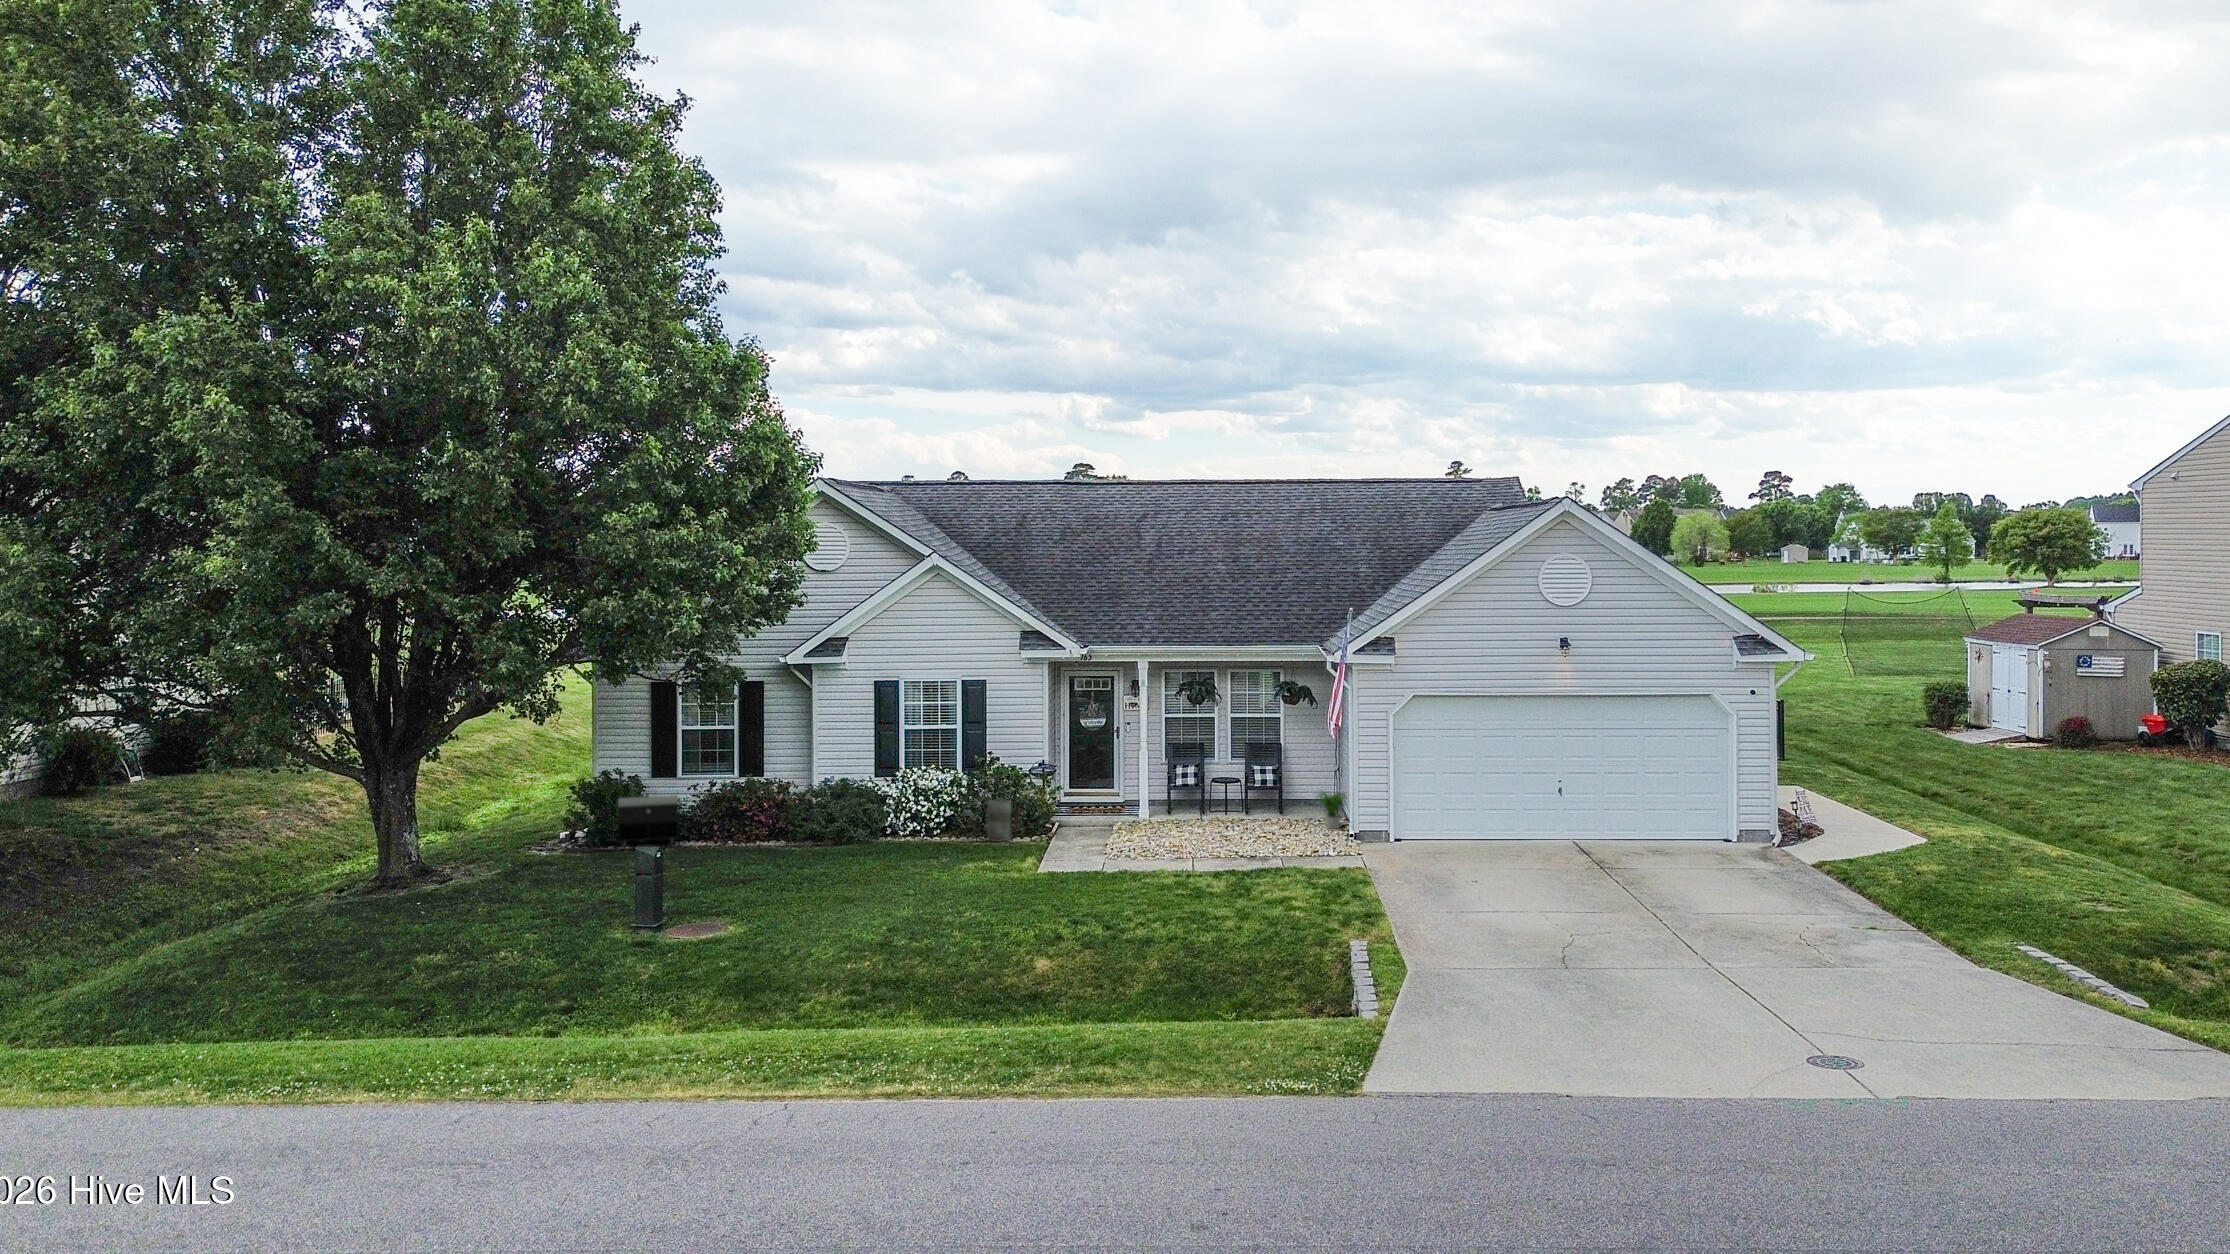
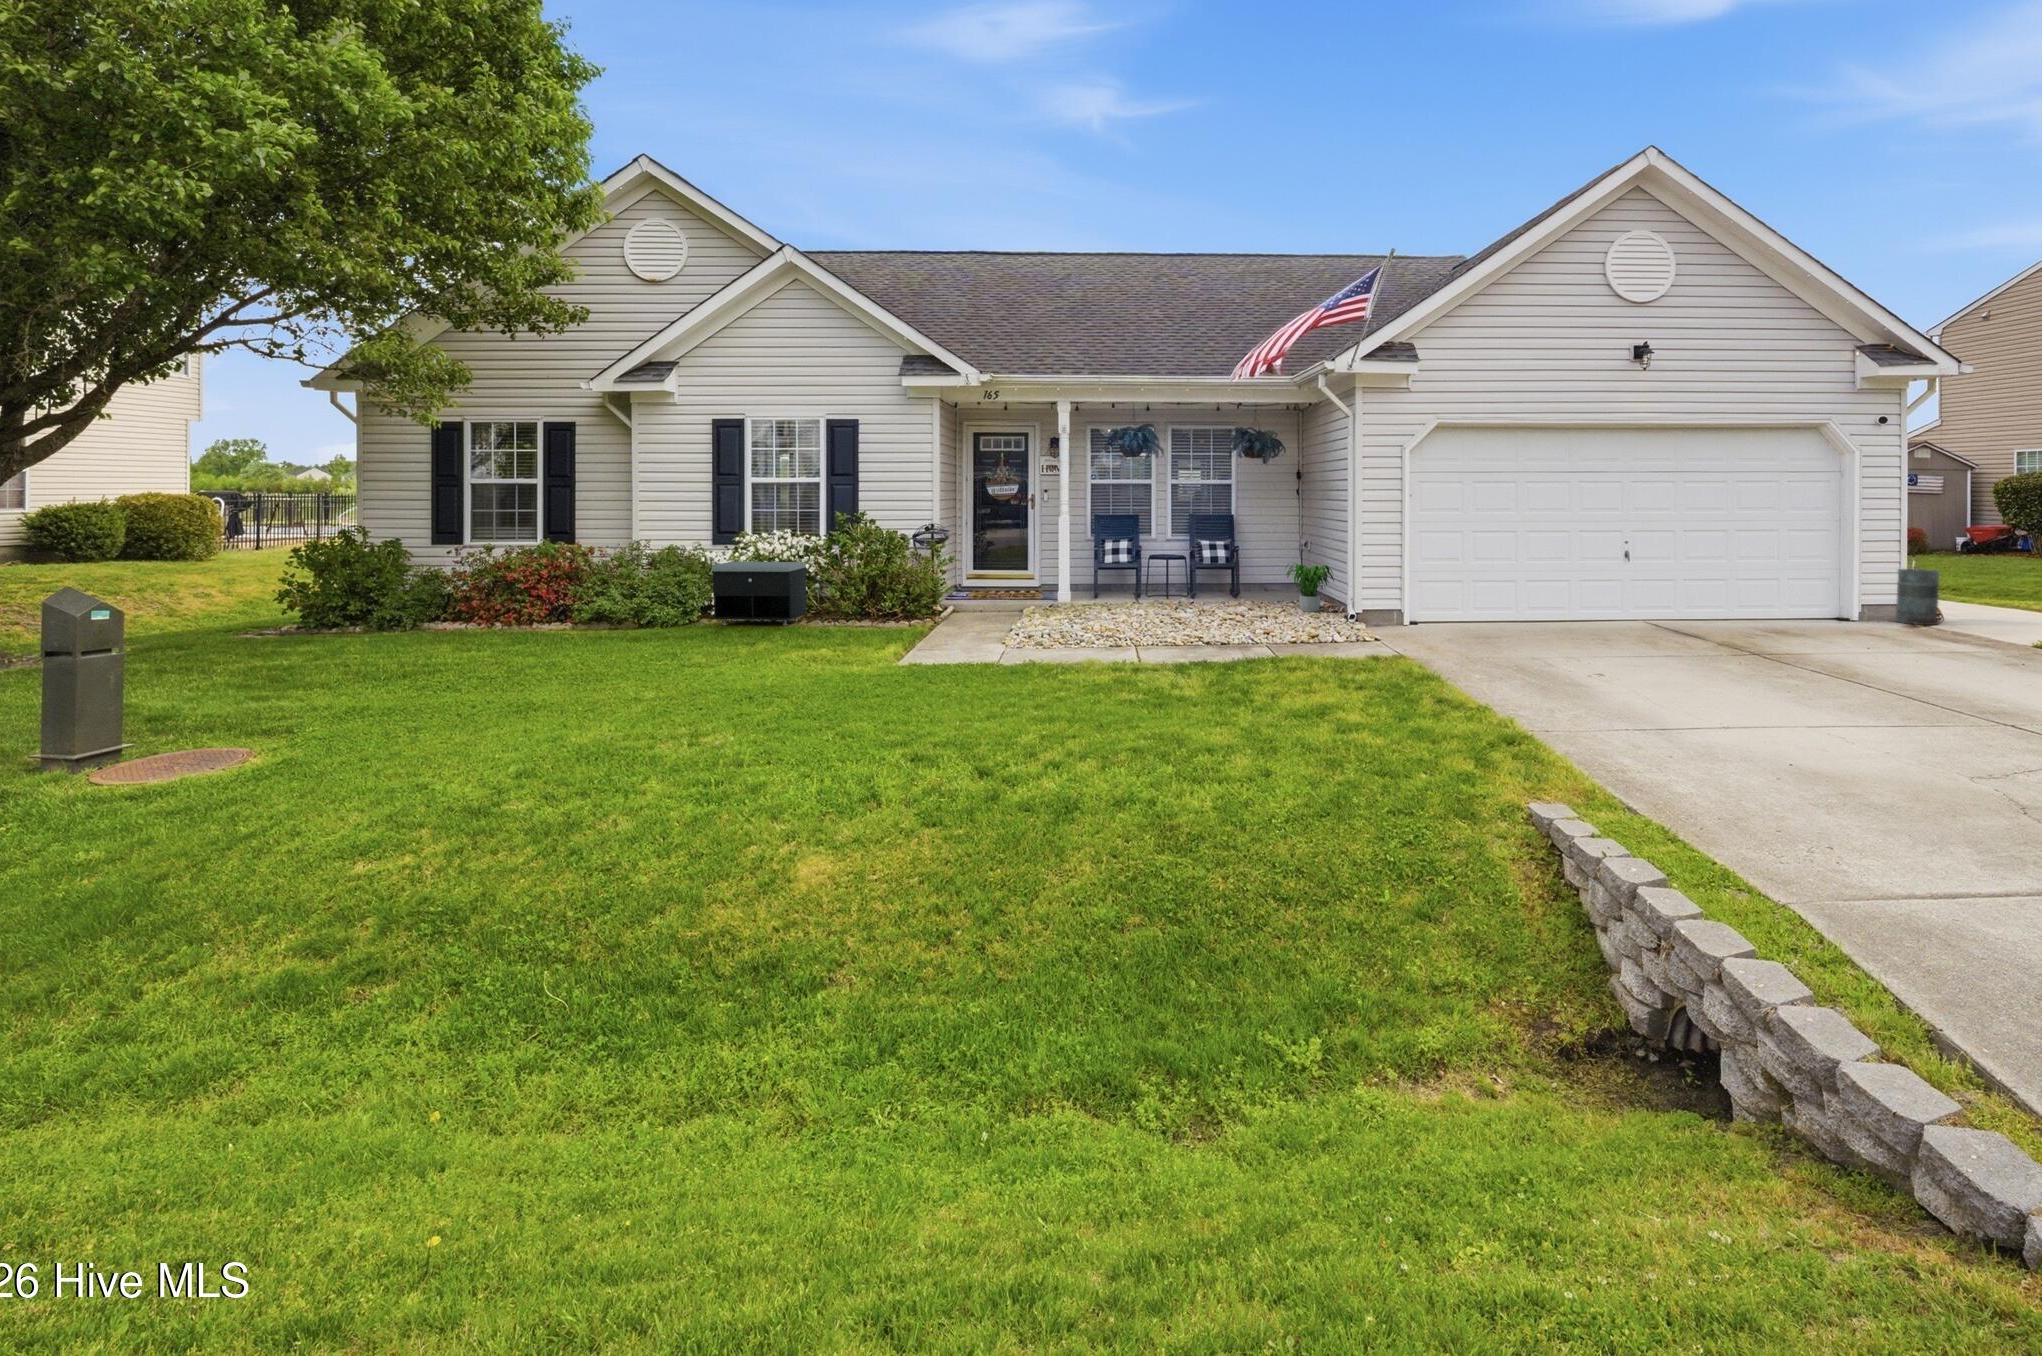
storage bench: present [618,795,679,845] -> present [712,562,807,625]
trash can: present [987,800,1020,842] -> present [1896,569,1939,625]

